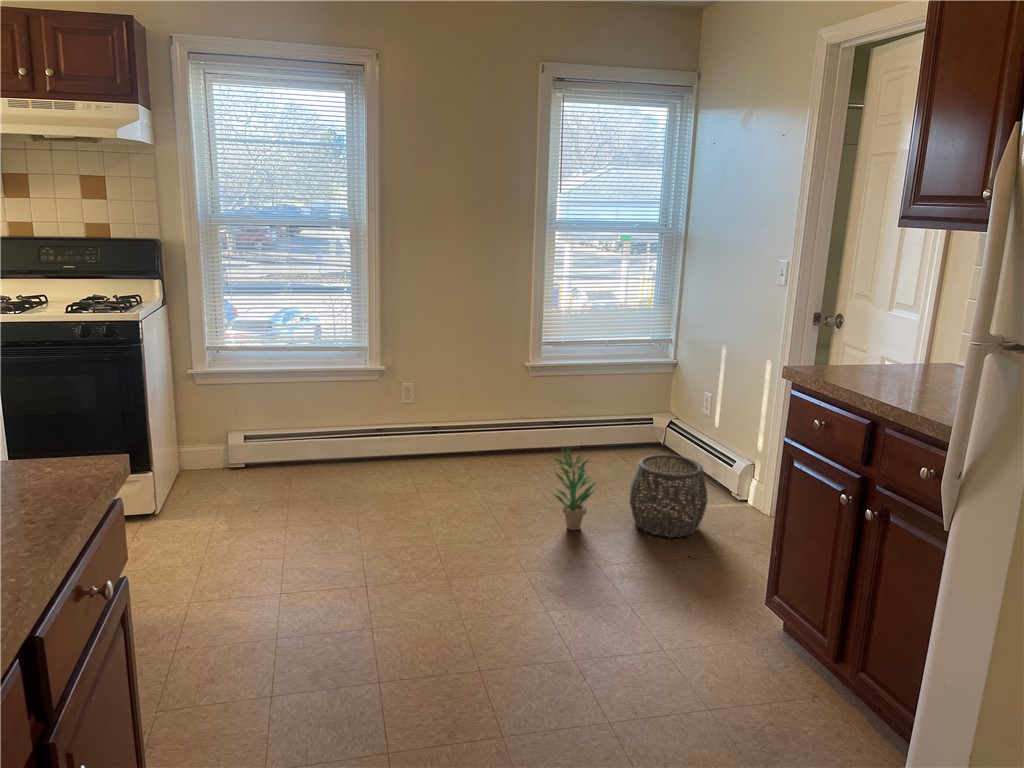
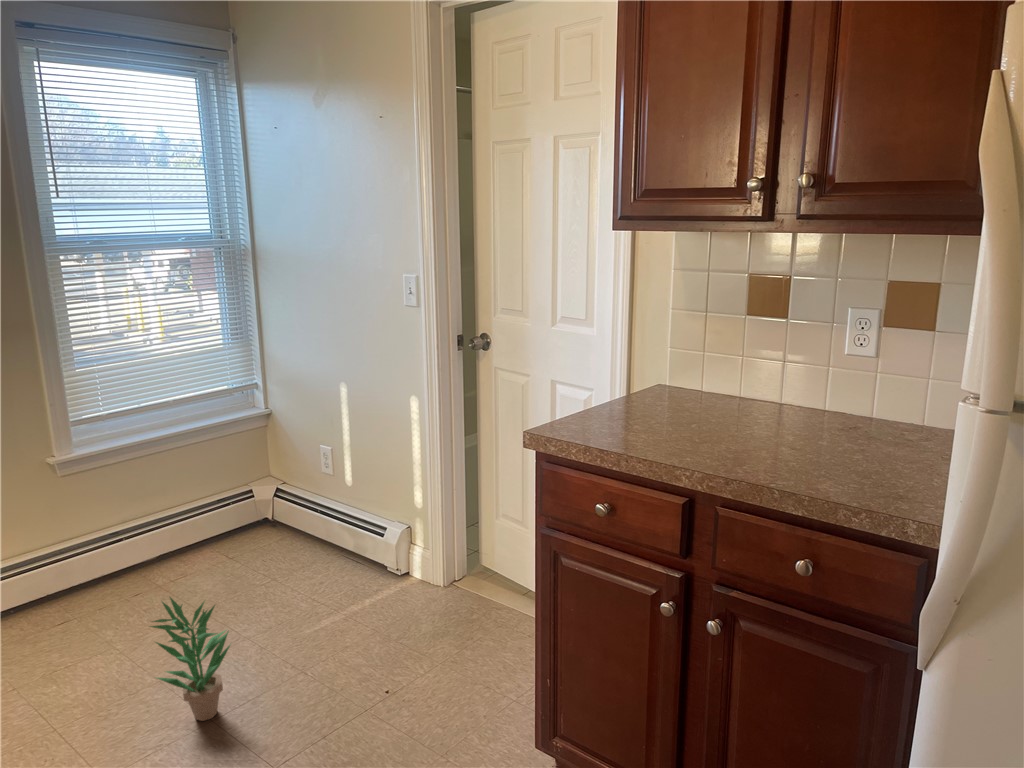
woven basket: present [629,455,707,538] -> none [277,552,386,677]

